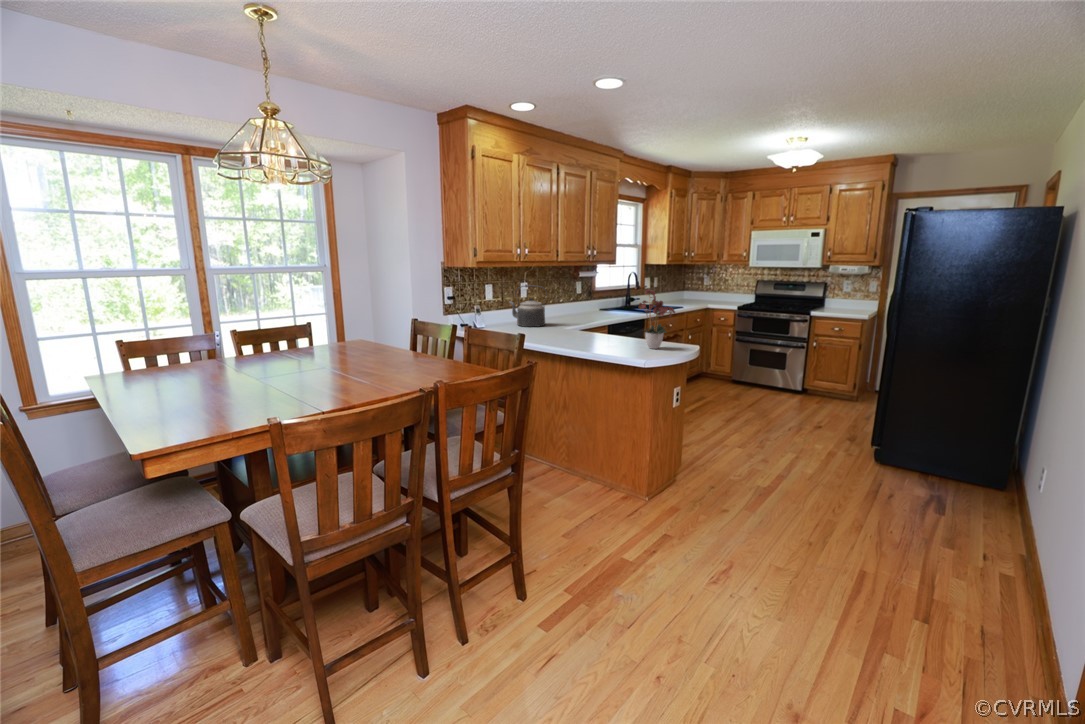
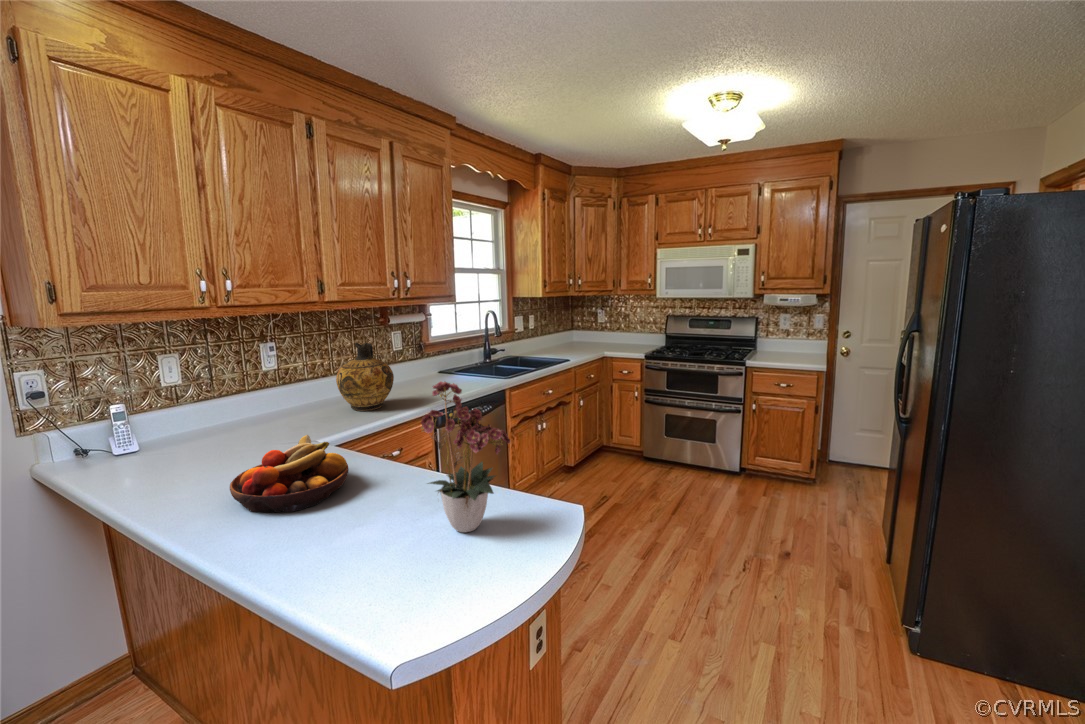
ceramic jug: none [559,284,589,322] -> present [336,342,394,411]
kettle: present [510,285,547,327] -> none [214,351,295,437]
fruit bowl: none [550,319,596,343] -> present [230,435,348,512]

